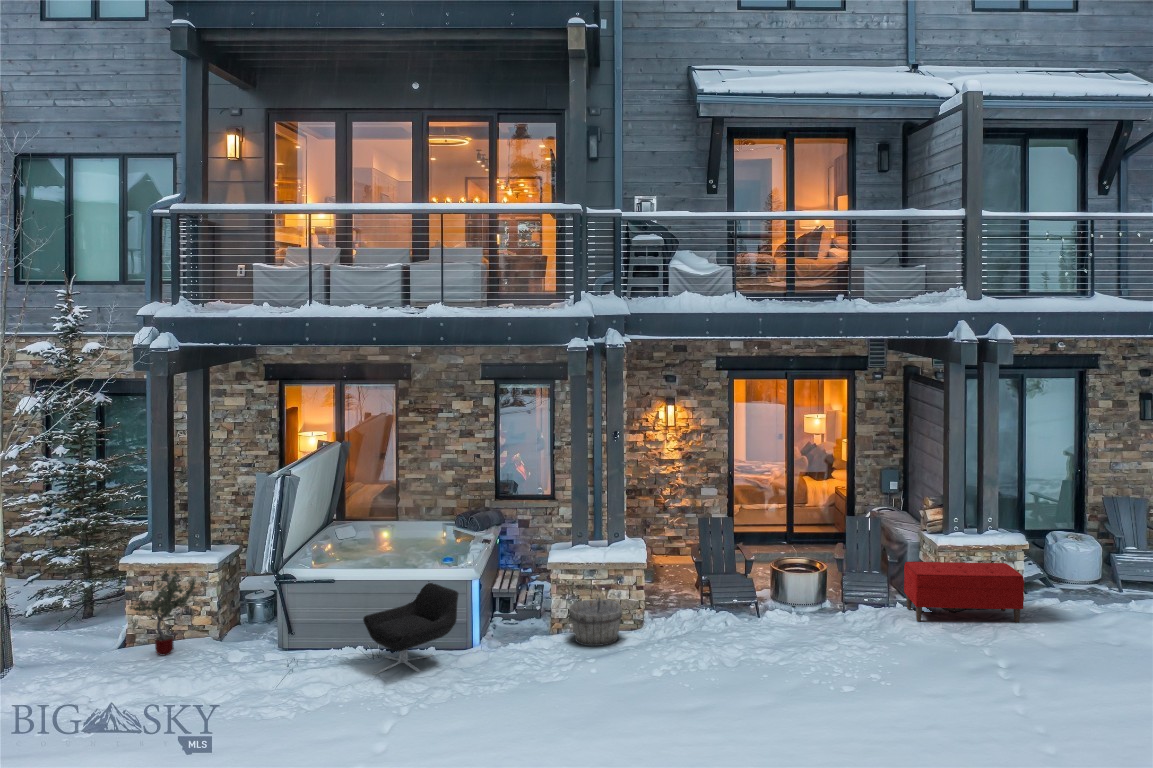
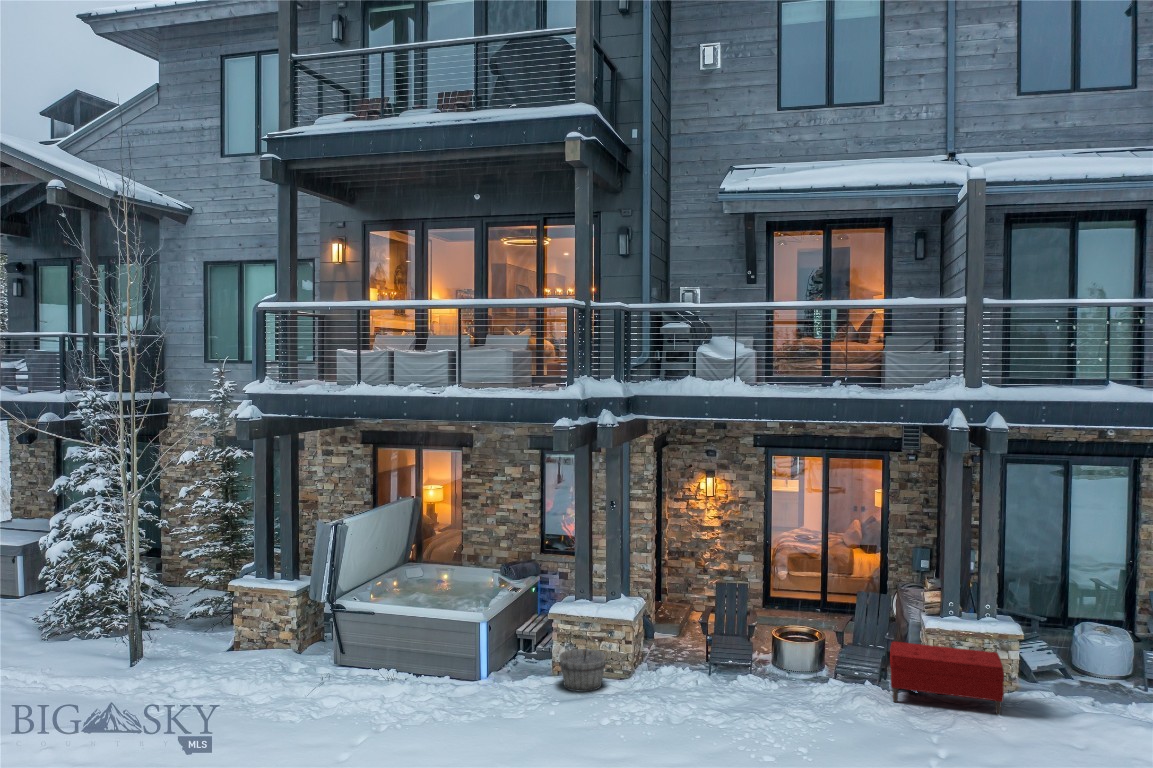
potted tree: present [130,567,198,656] -> none [229,590,278,661]
lounge chair: present [363,581,458,675] -> none [382,620,459,699]

